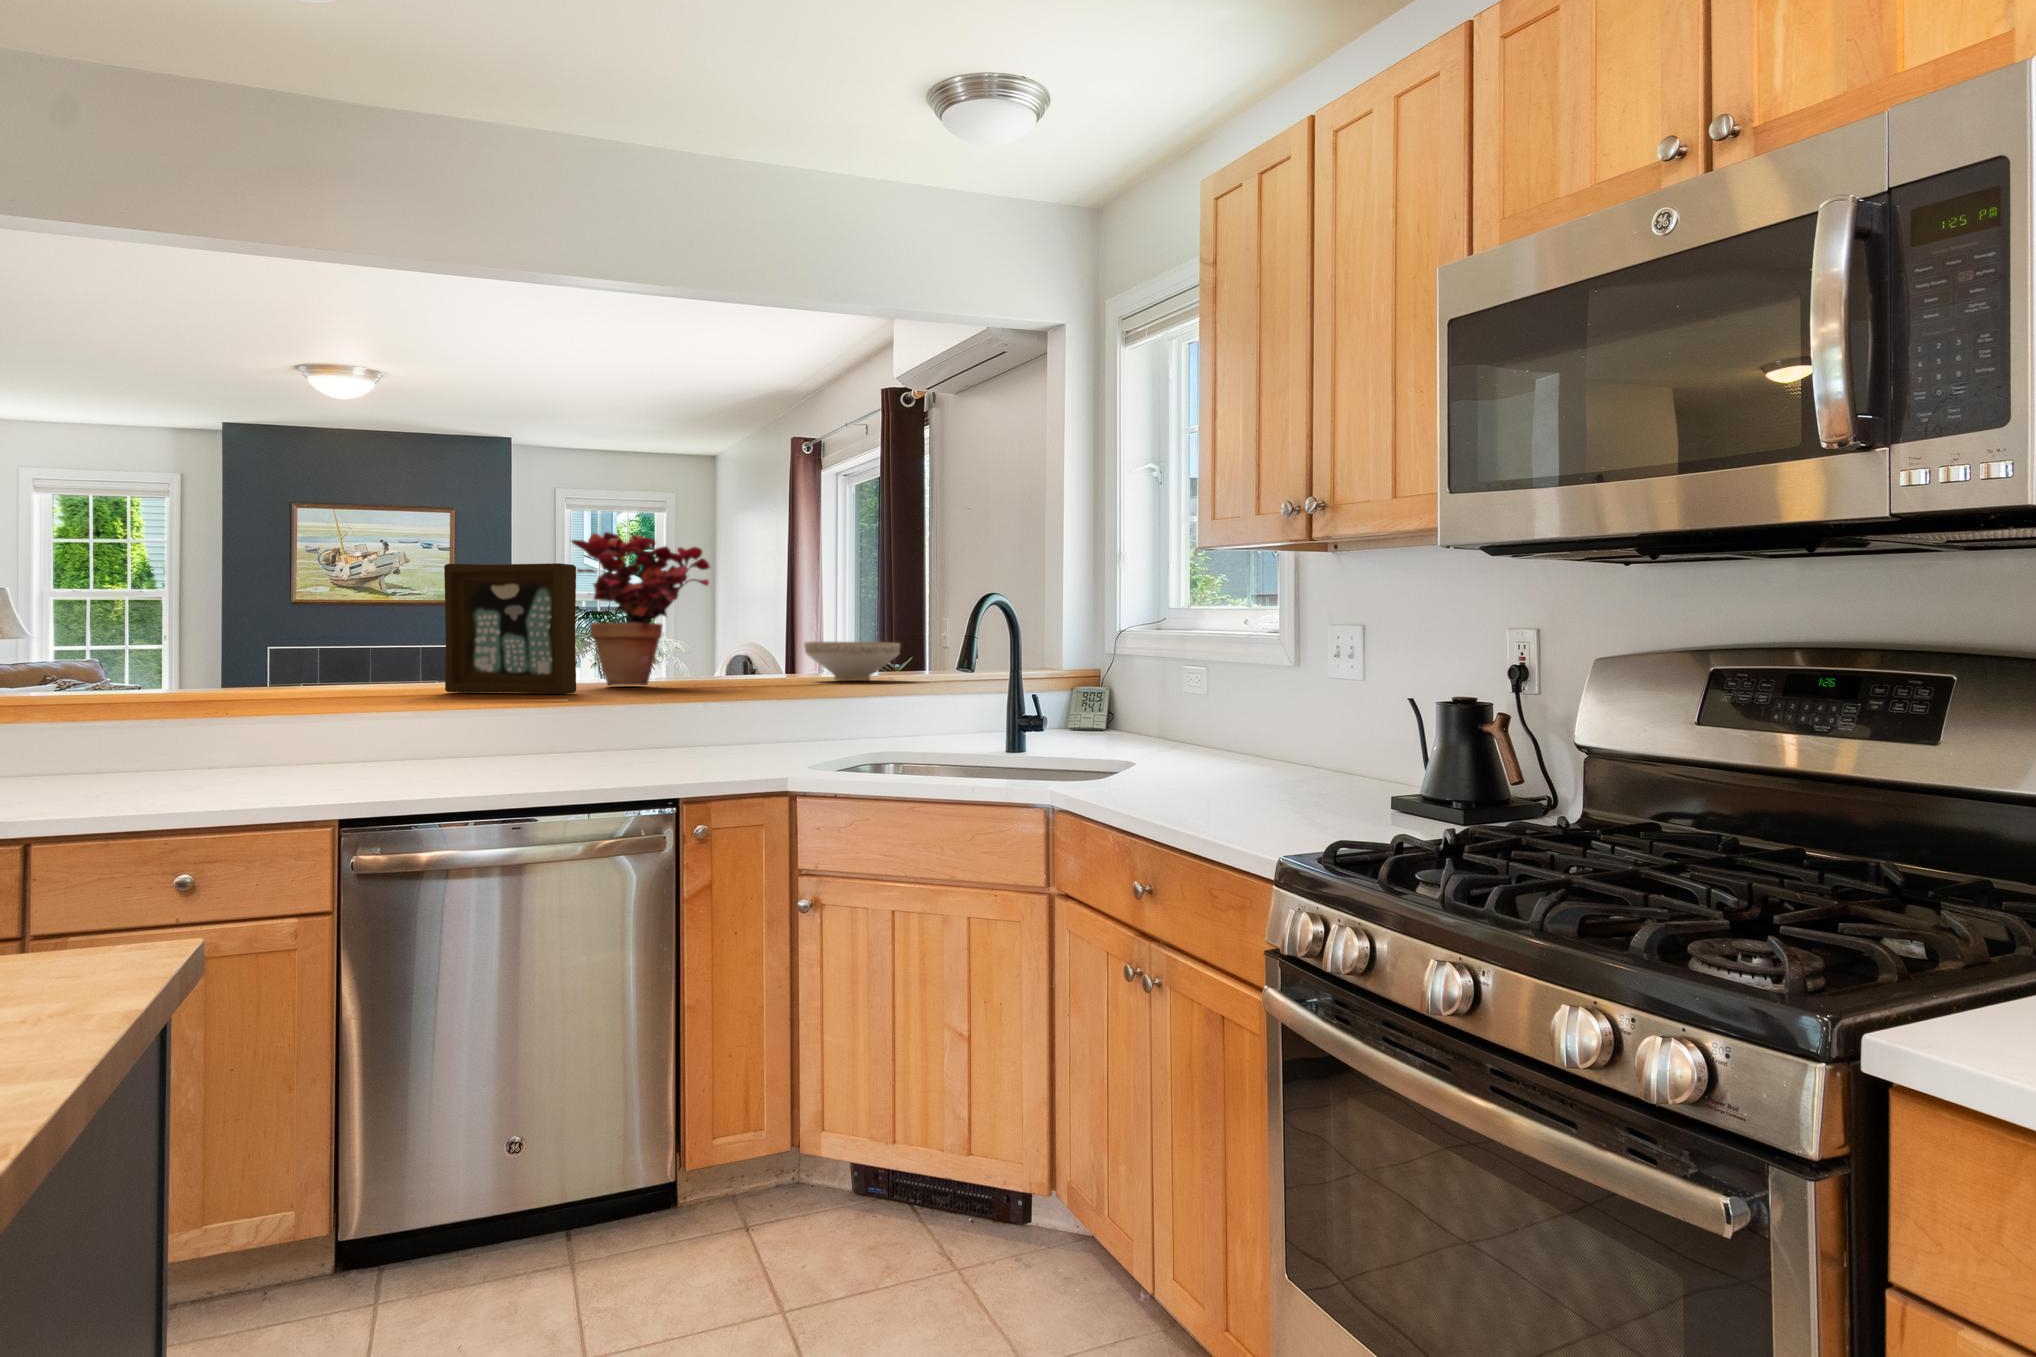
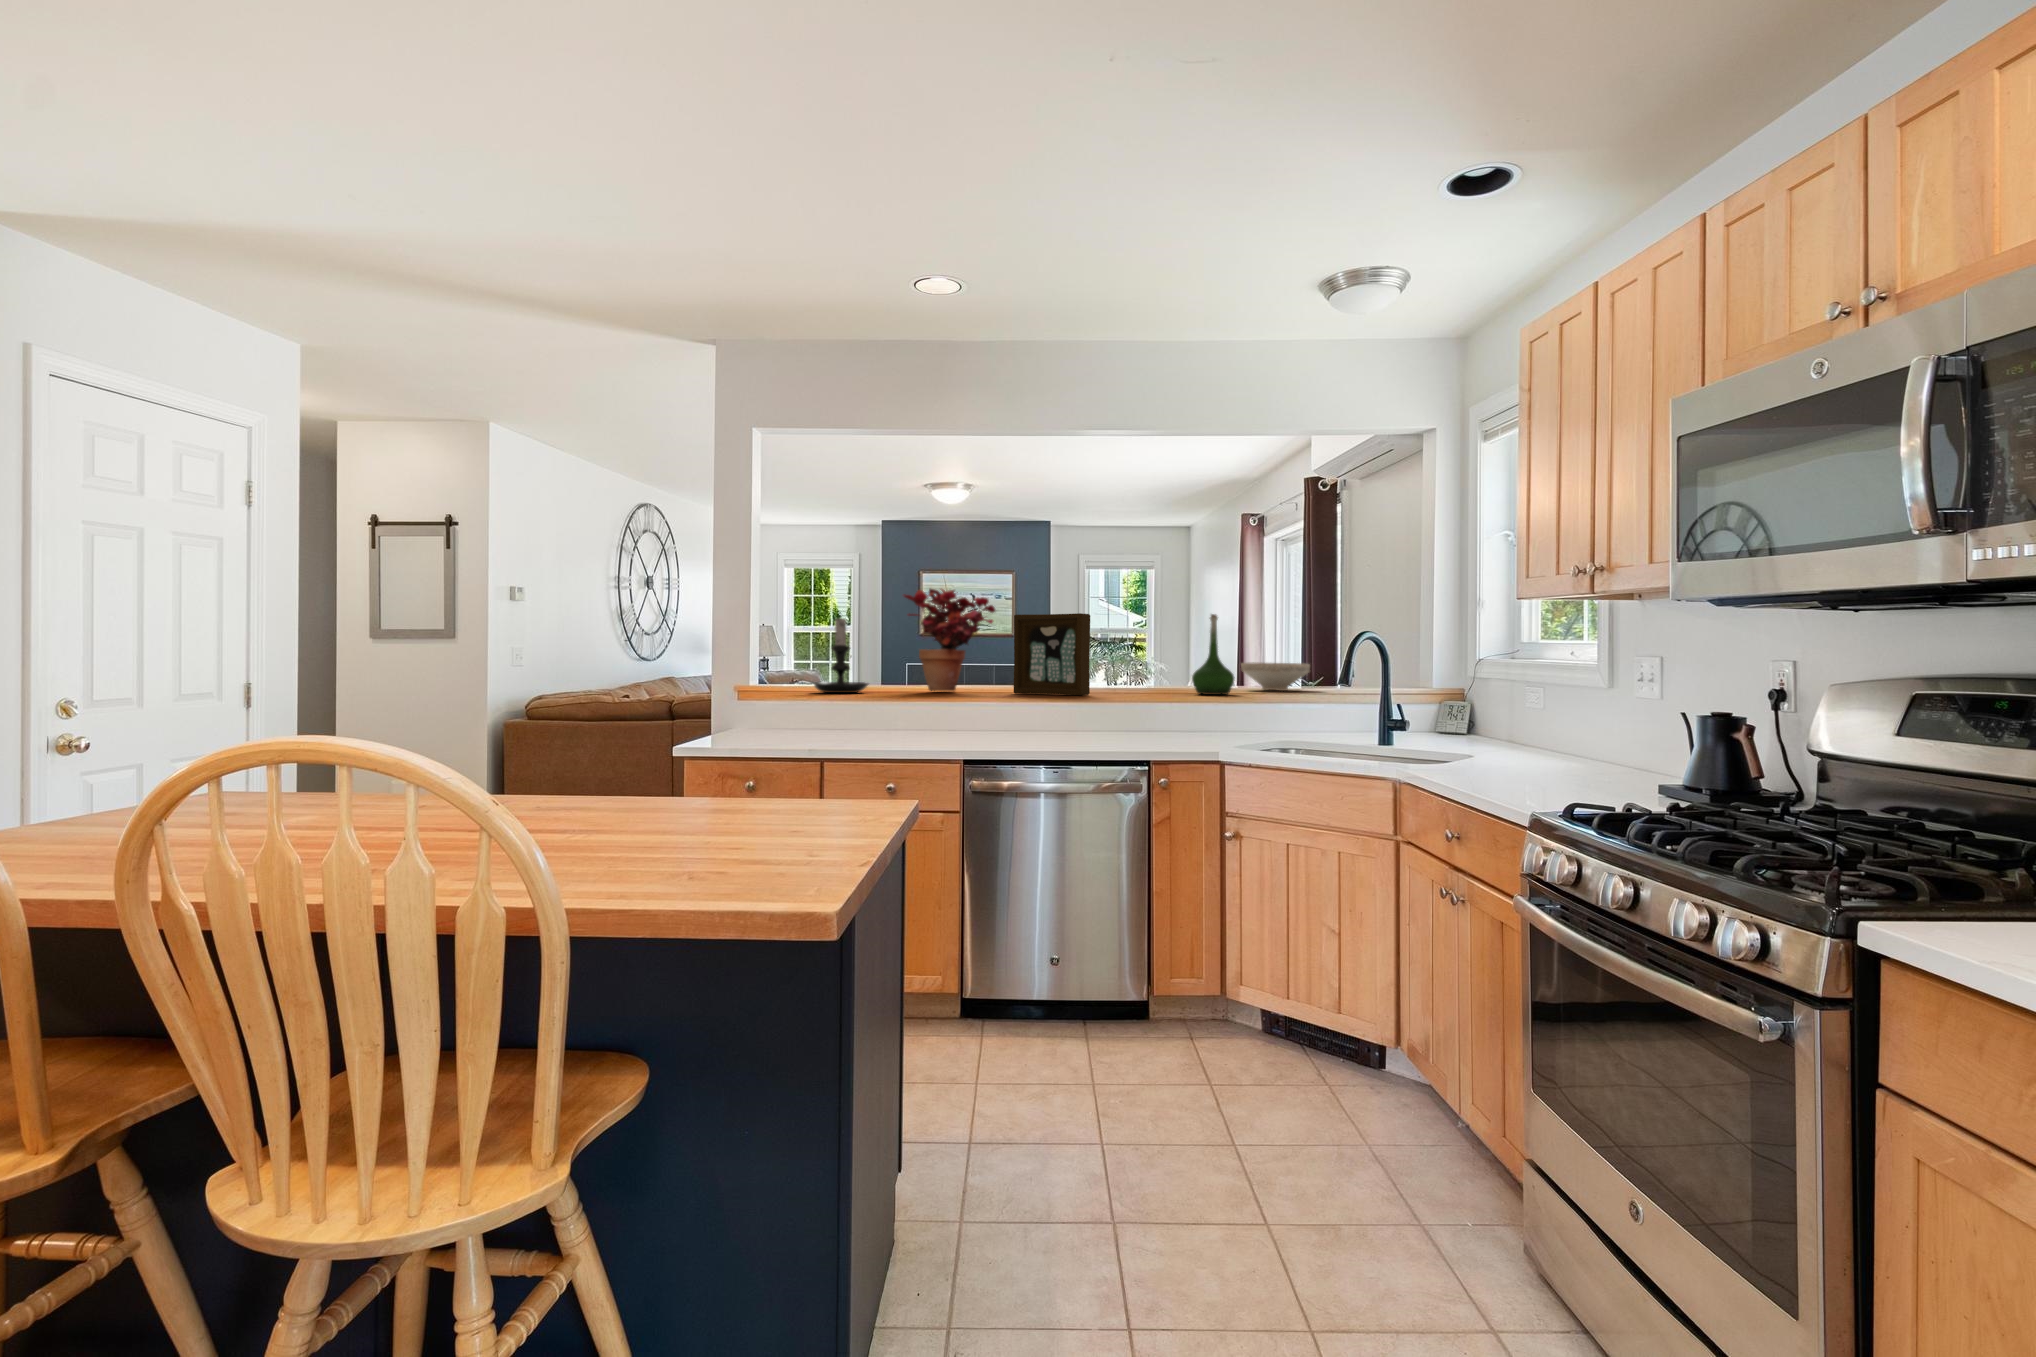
potted plant: present [572,532,710,685] -> present [904,589,995,692]
candle holder: none [47,554,169,698] -> present [814,618,868,693]
vase: none [737,569,800,689] -> present [1192,614,1235,695]

